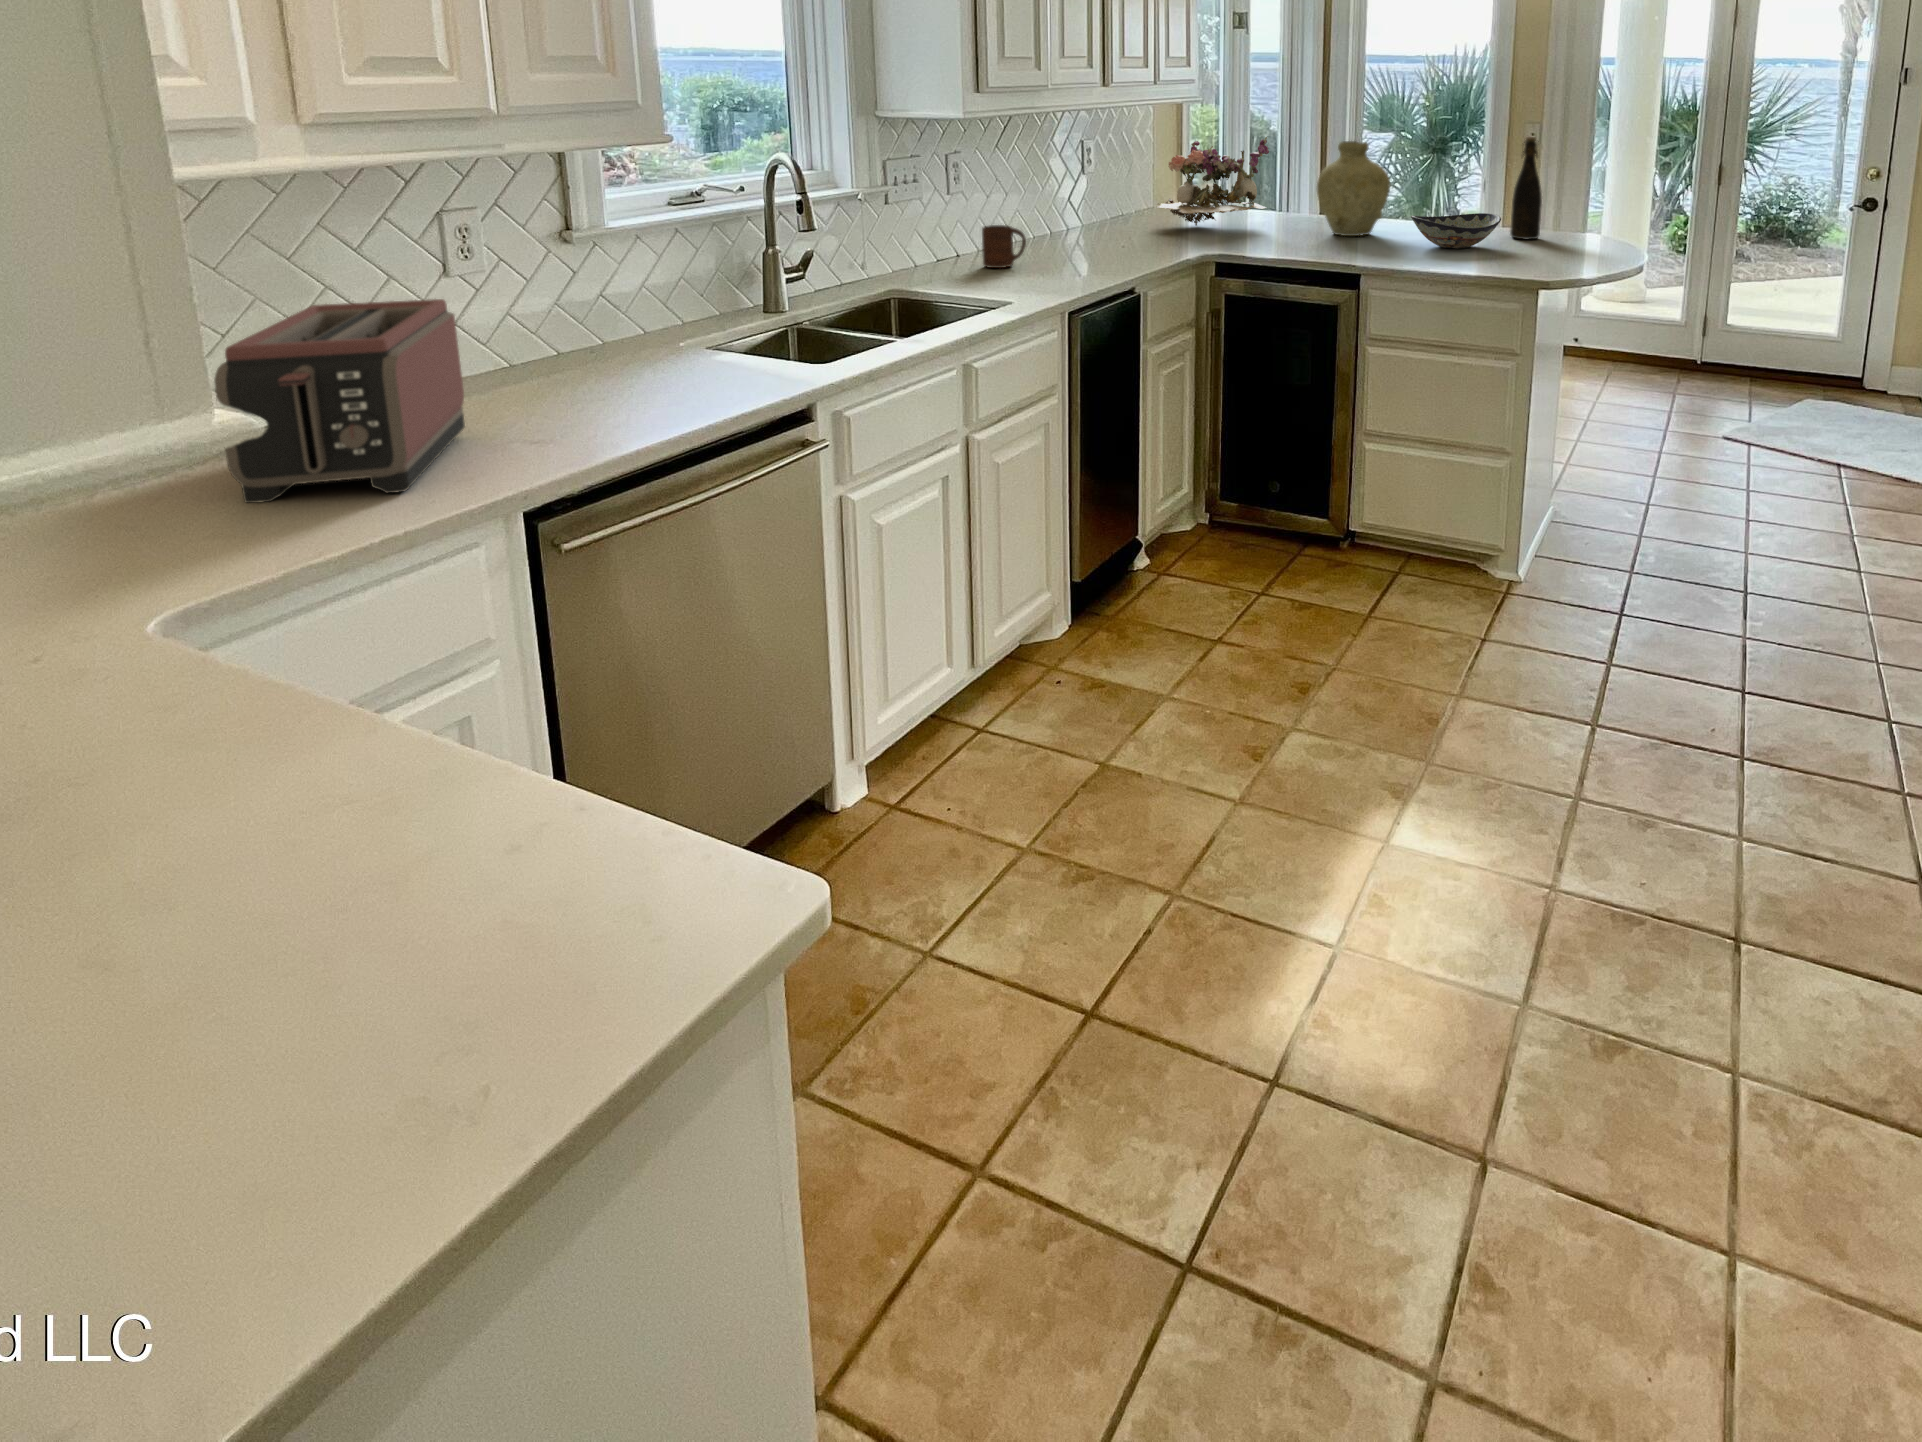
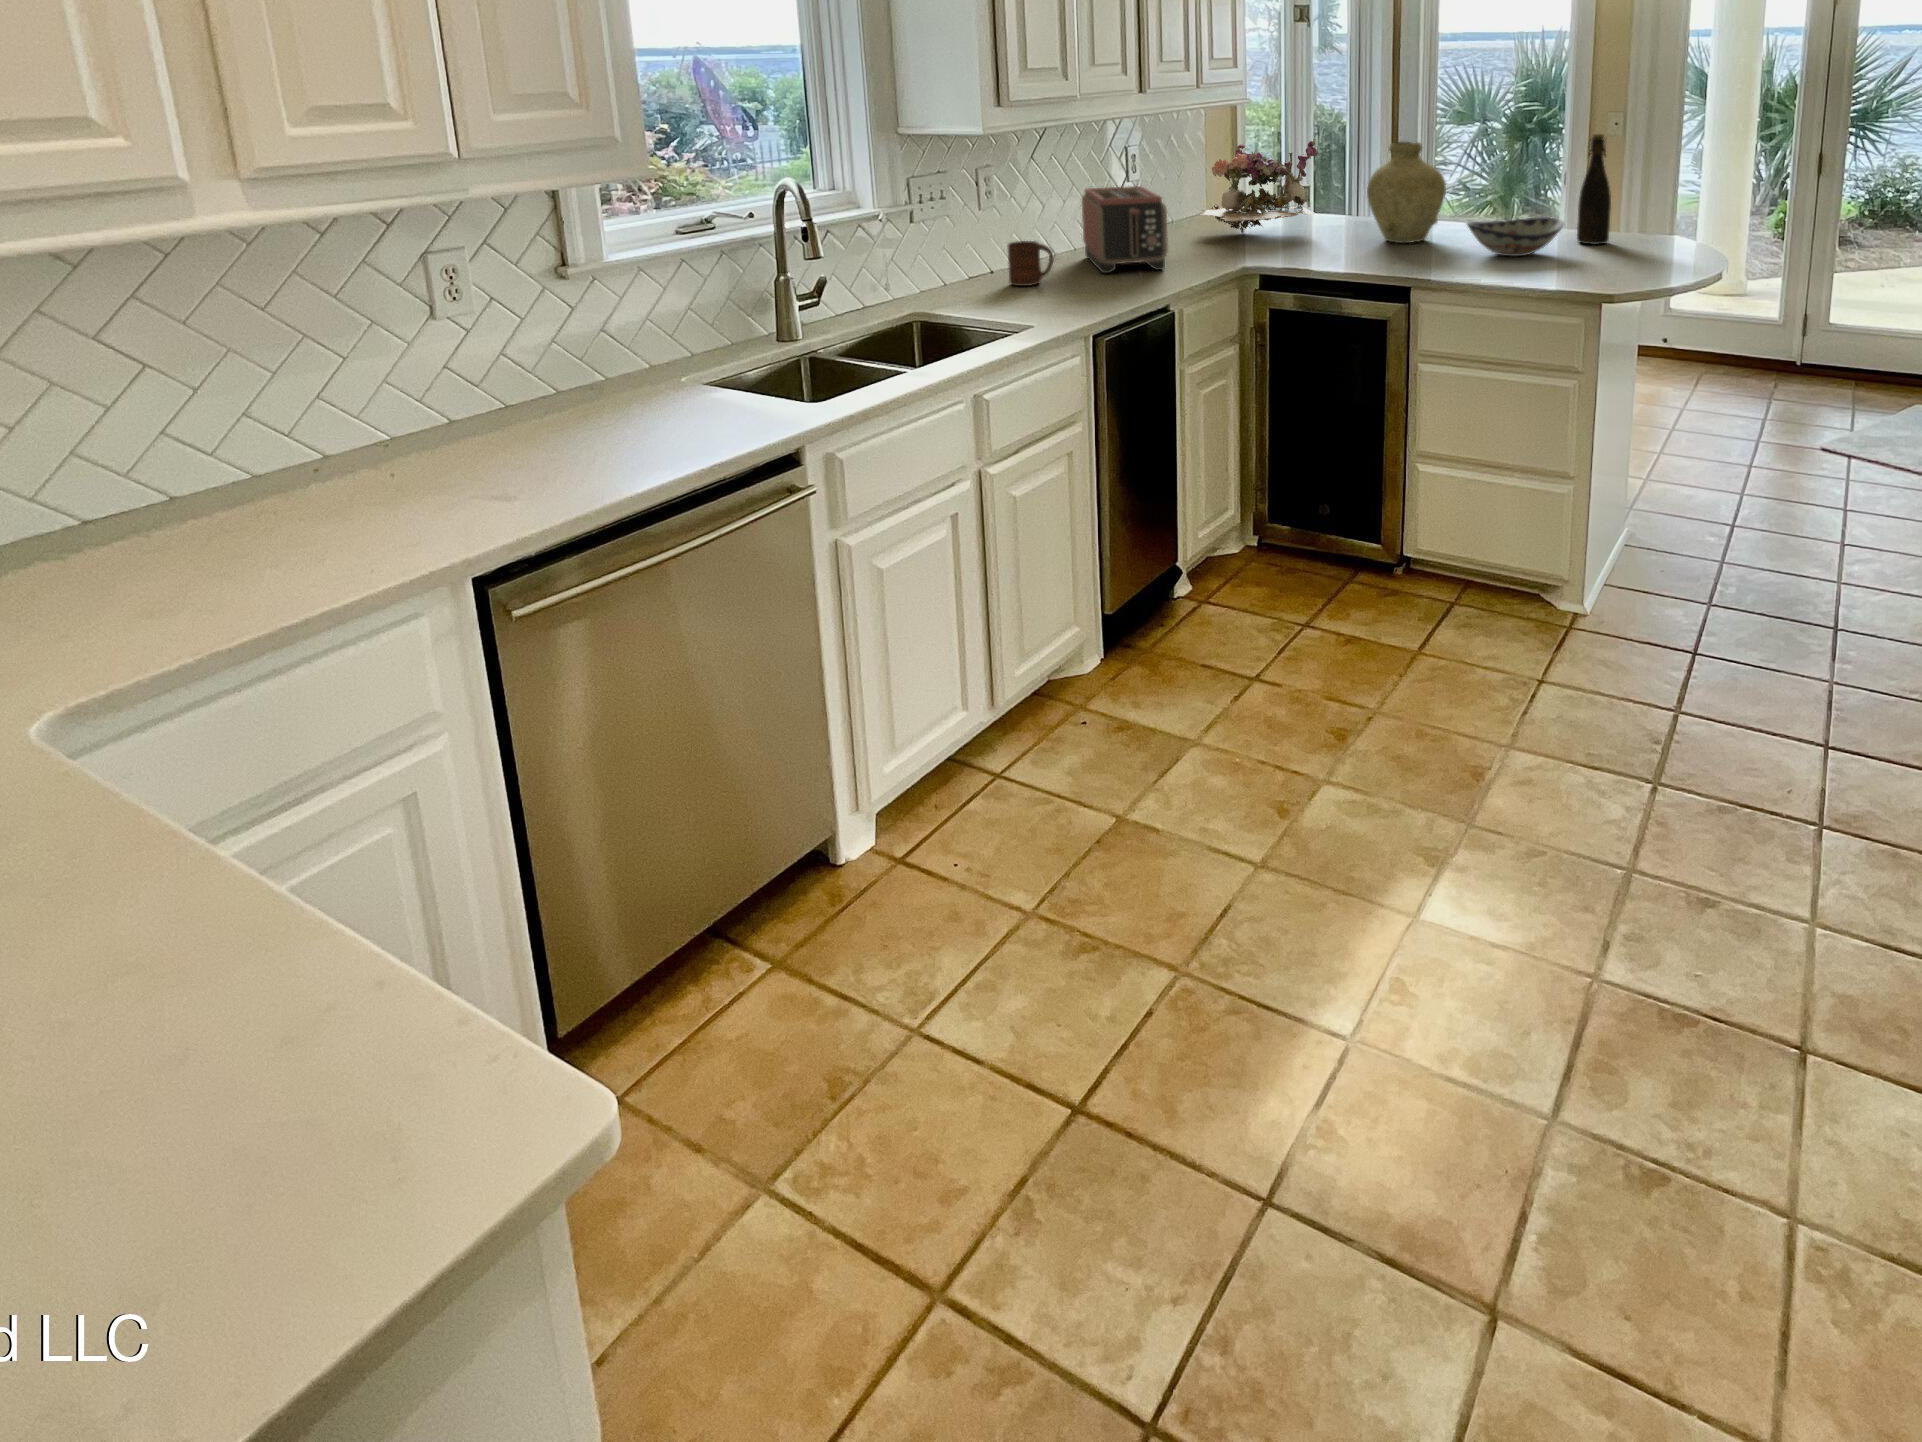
toaster: present [214,299,465,503] -> present [1082,186,1168,273]

